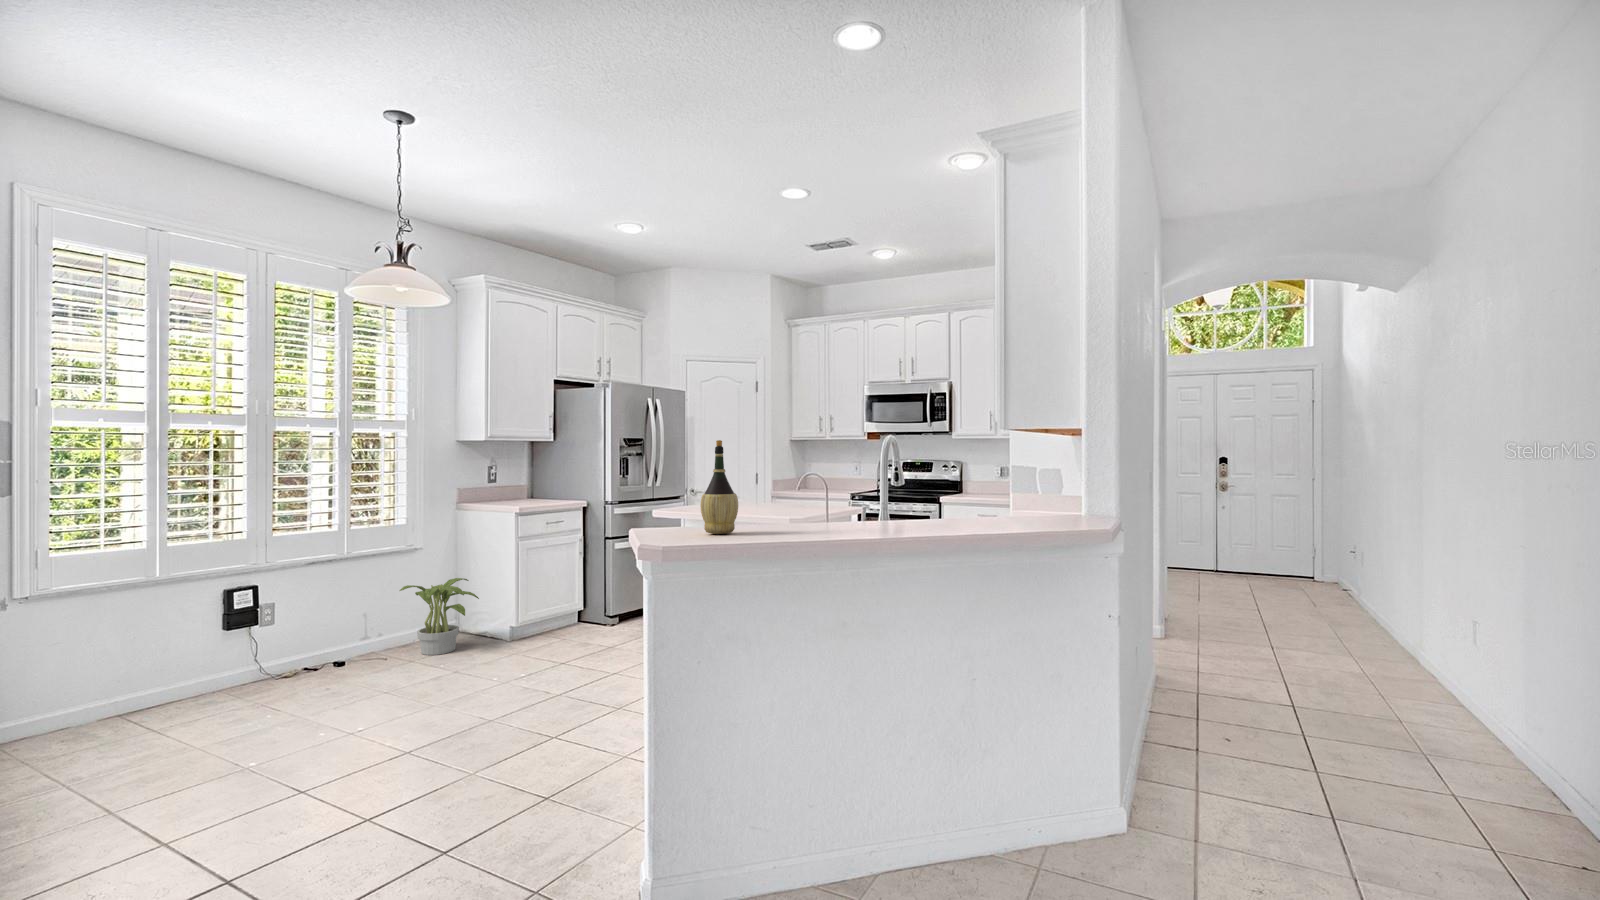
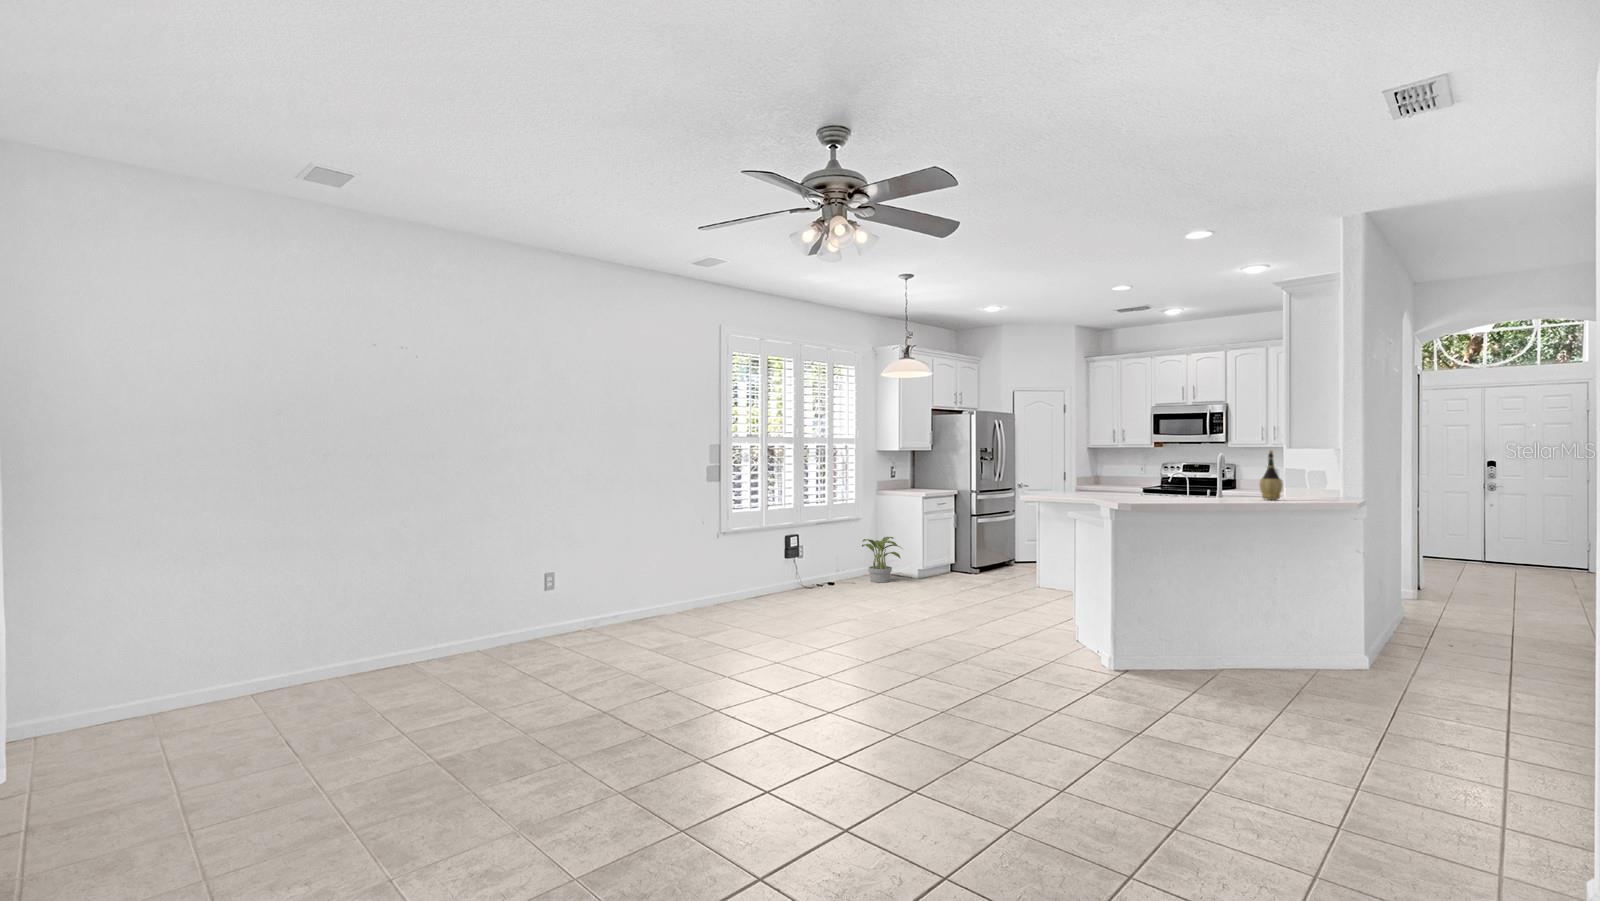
wine bottle: present [701,440,738,534] -> present [1260,451,1283,500]

